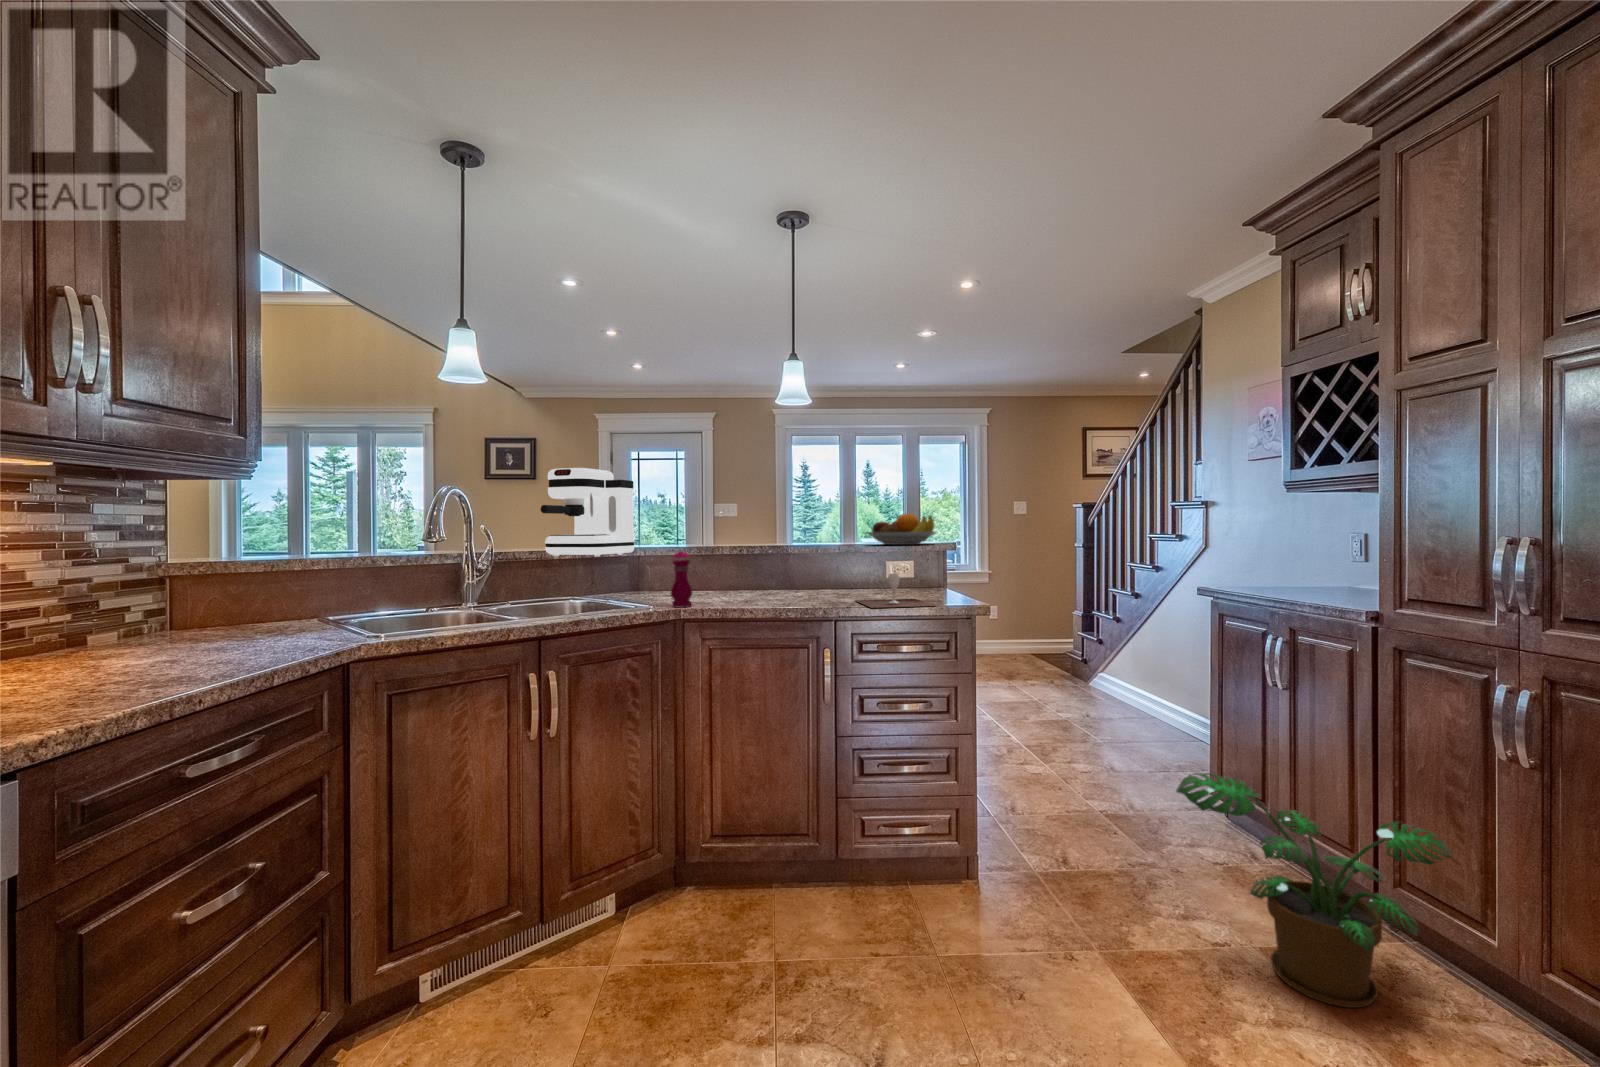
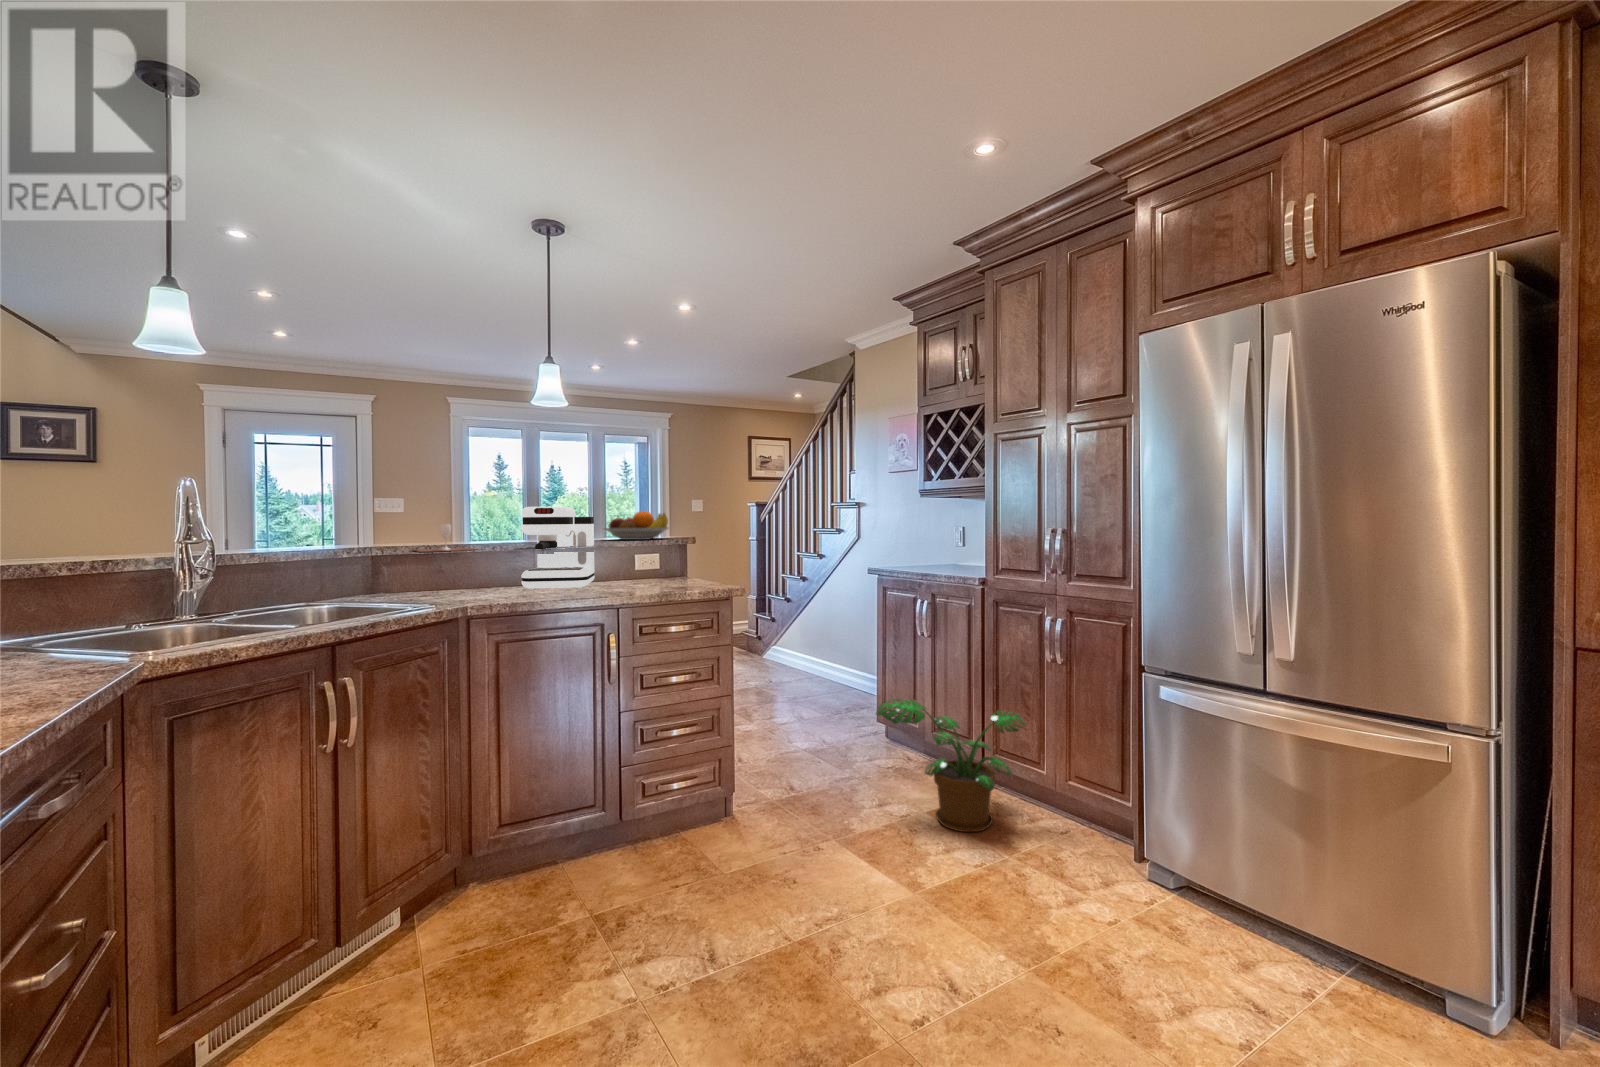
coffee maker: present [541,468,635,557] -> present [521,507,595,590]
pepper mill: present [671,548,692,607] -> none [450,545,473,605]
wine glass: present [855,573,935,608] -> present [416,524,474,552]

